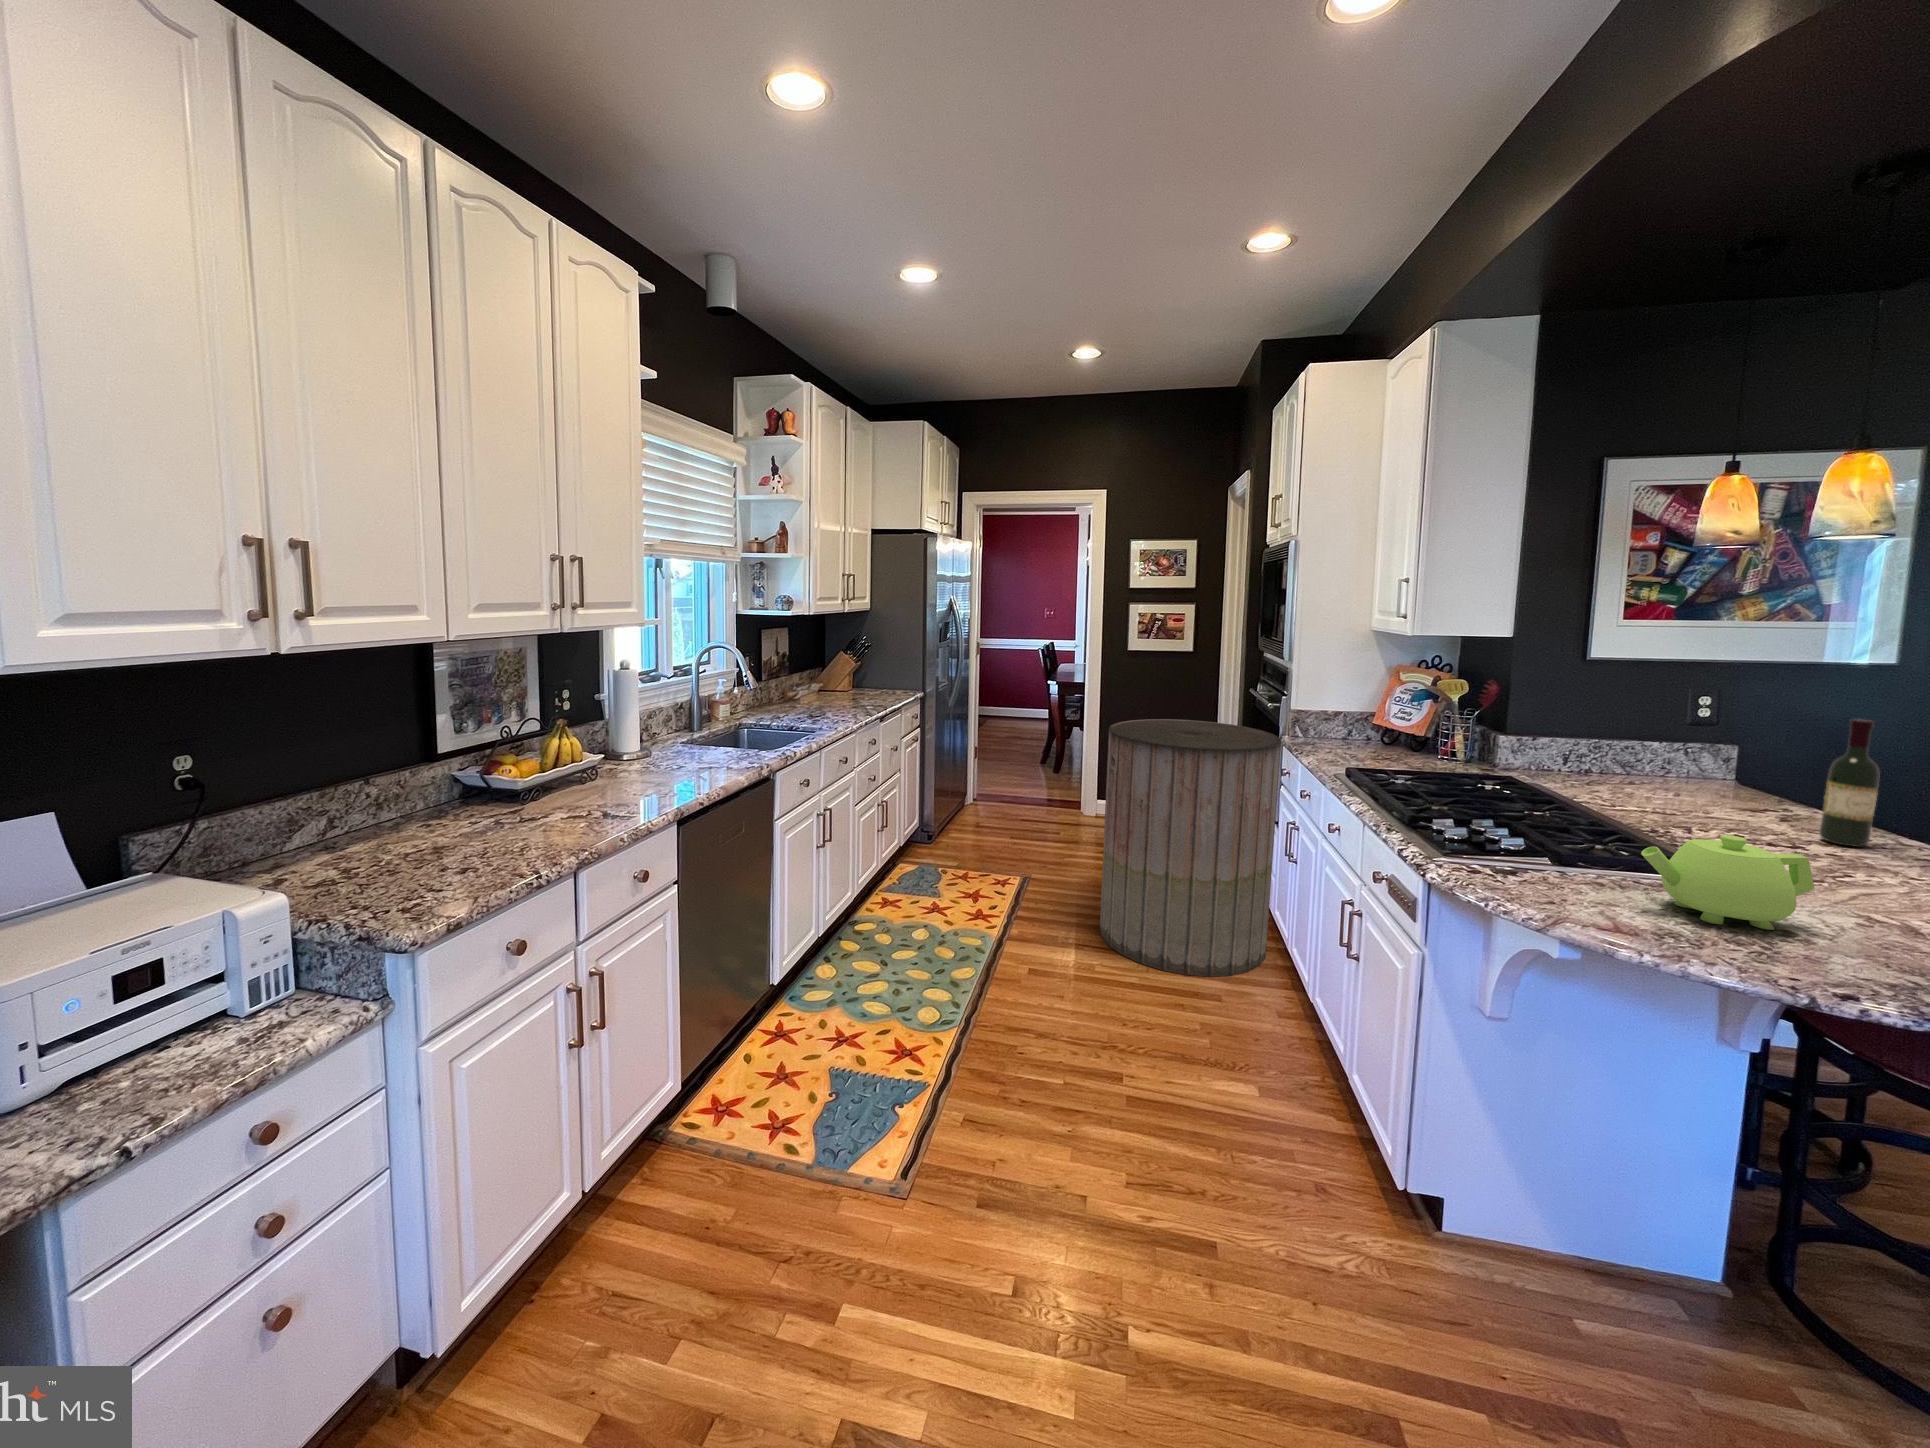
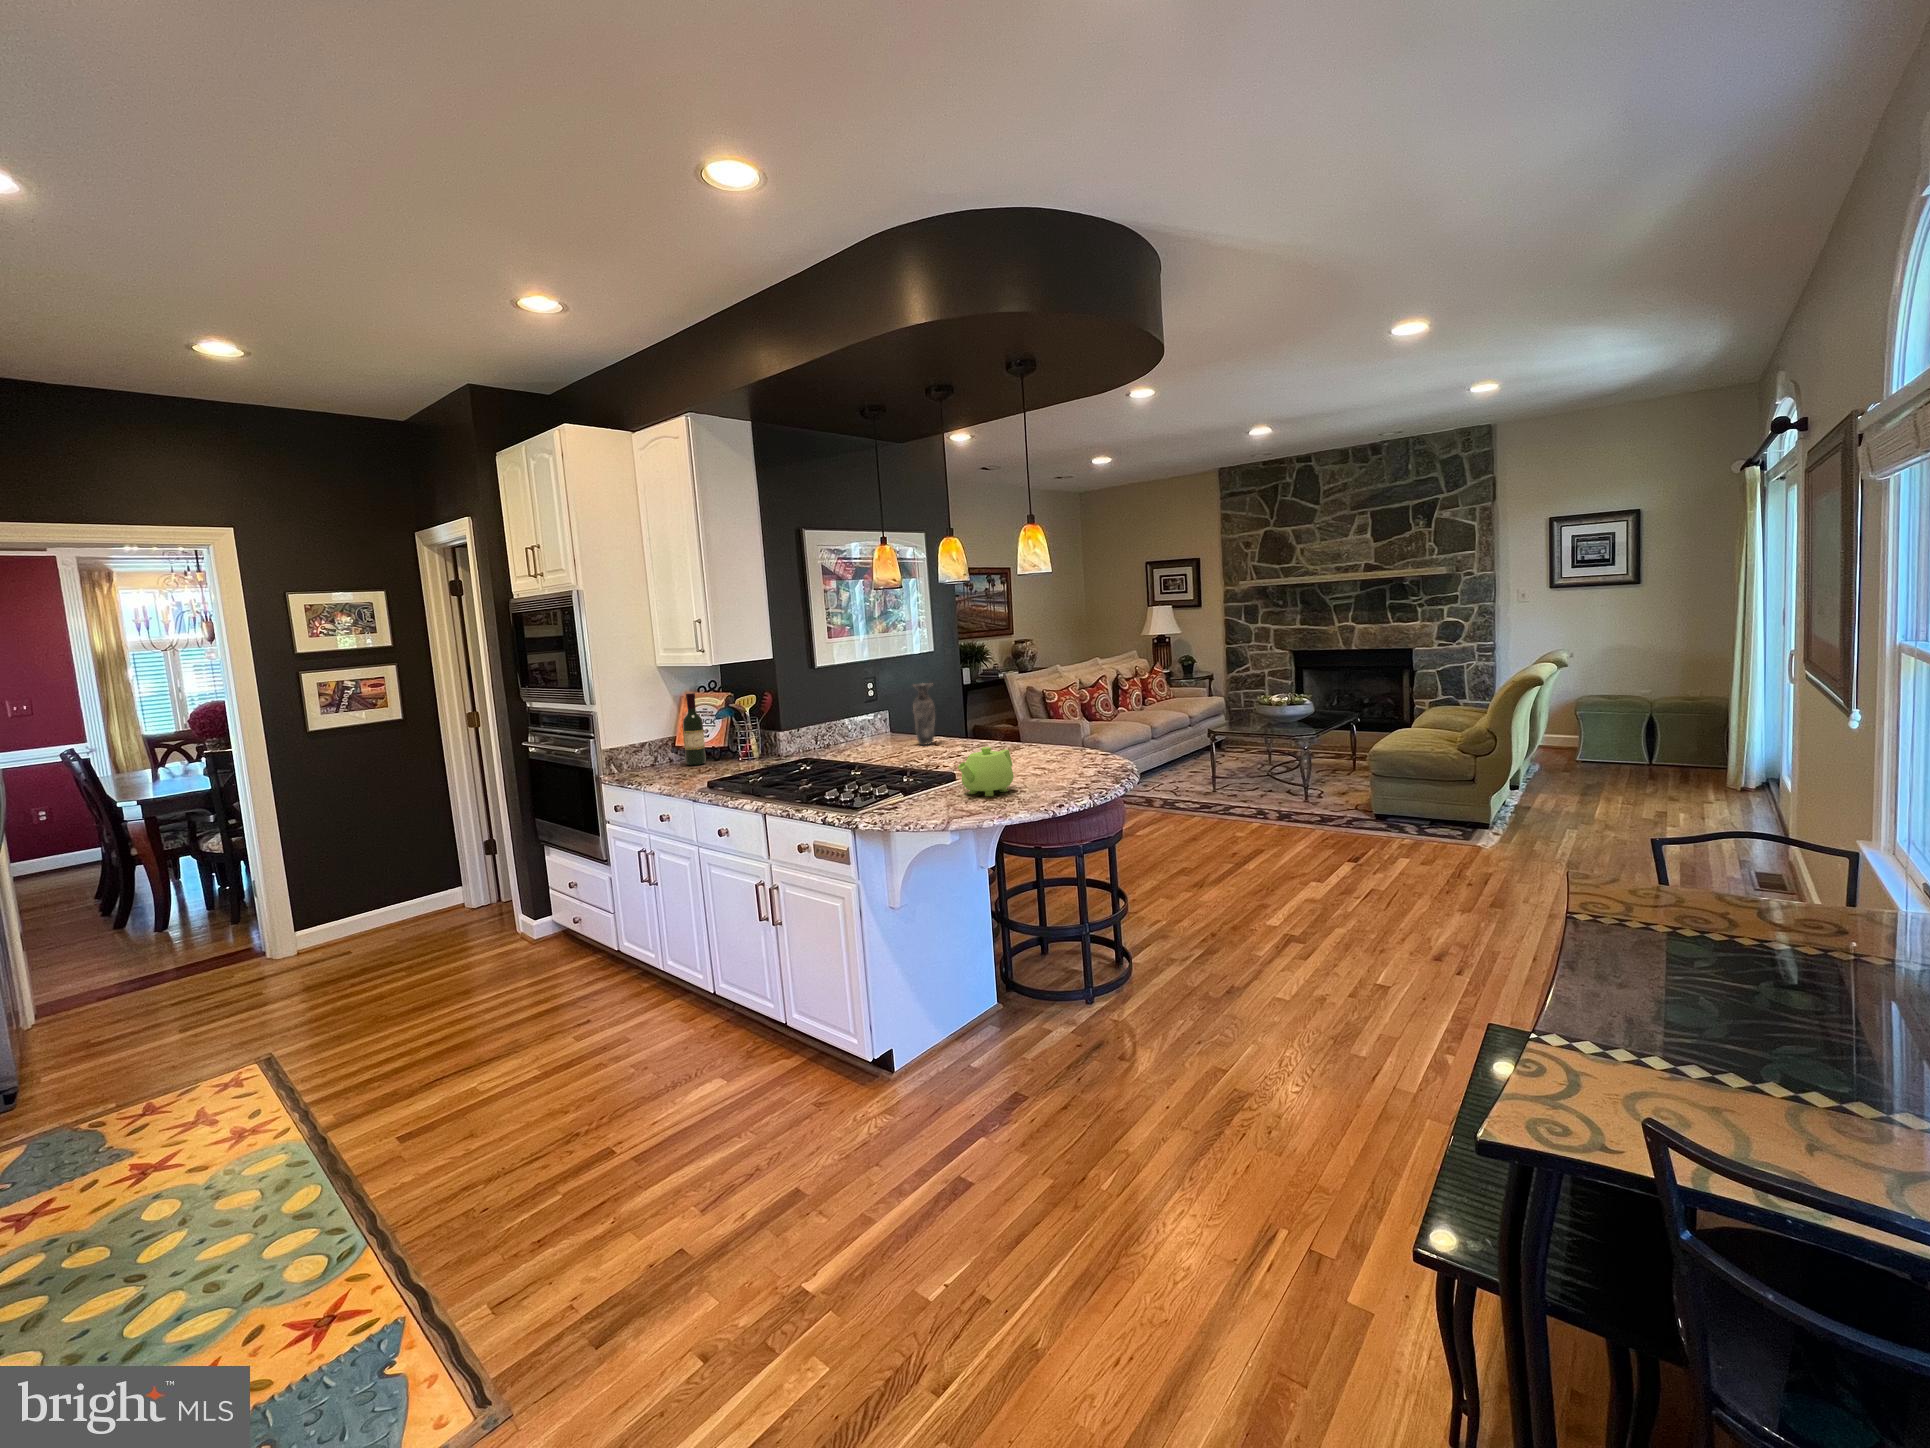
vase: none [1755,709,1815,813] -> present [913,683,935,745]
trash can: present [1100,719,1281,977] -> none [402,776,629,1067]
wine bottle: present [1819,719,1879,847] -> present [683,693,706,765]

